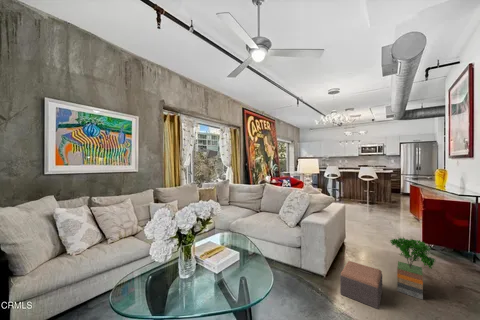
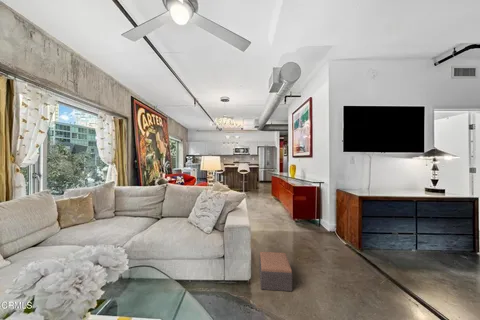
potted tree: present [390,238,435,300] -> none [286,220,317,266]

